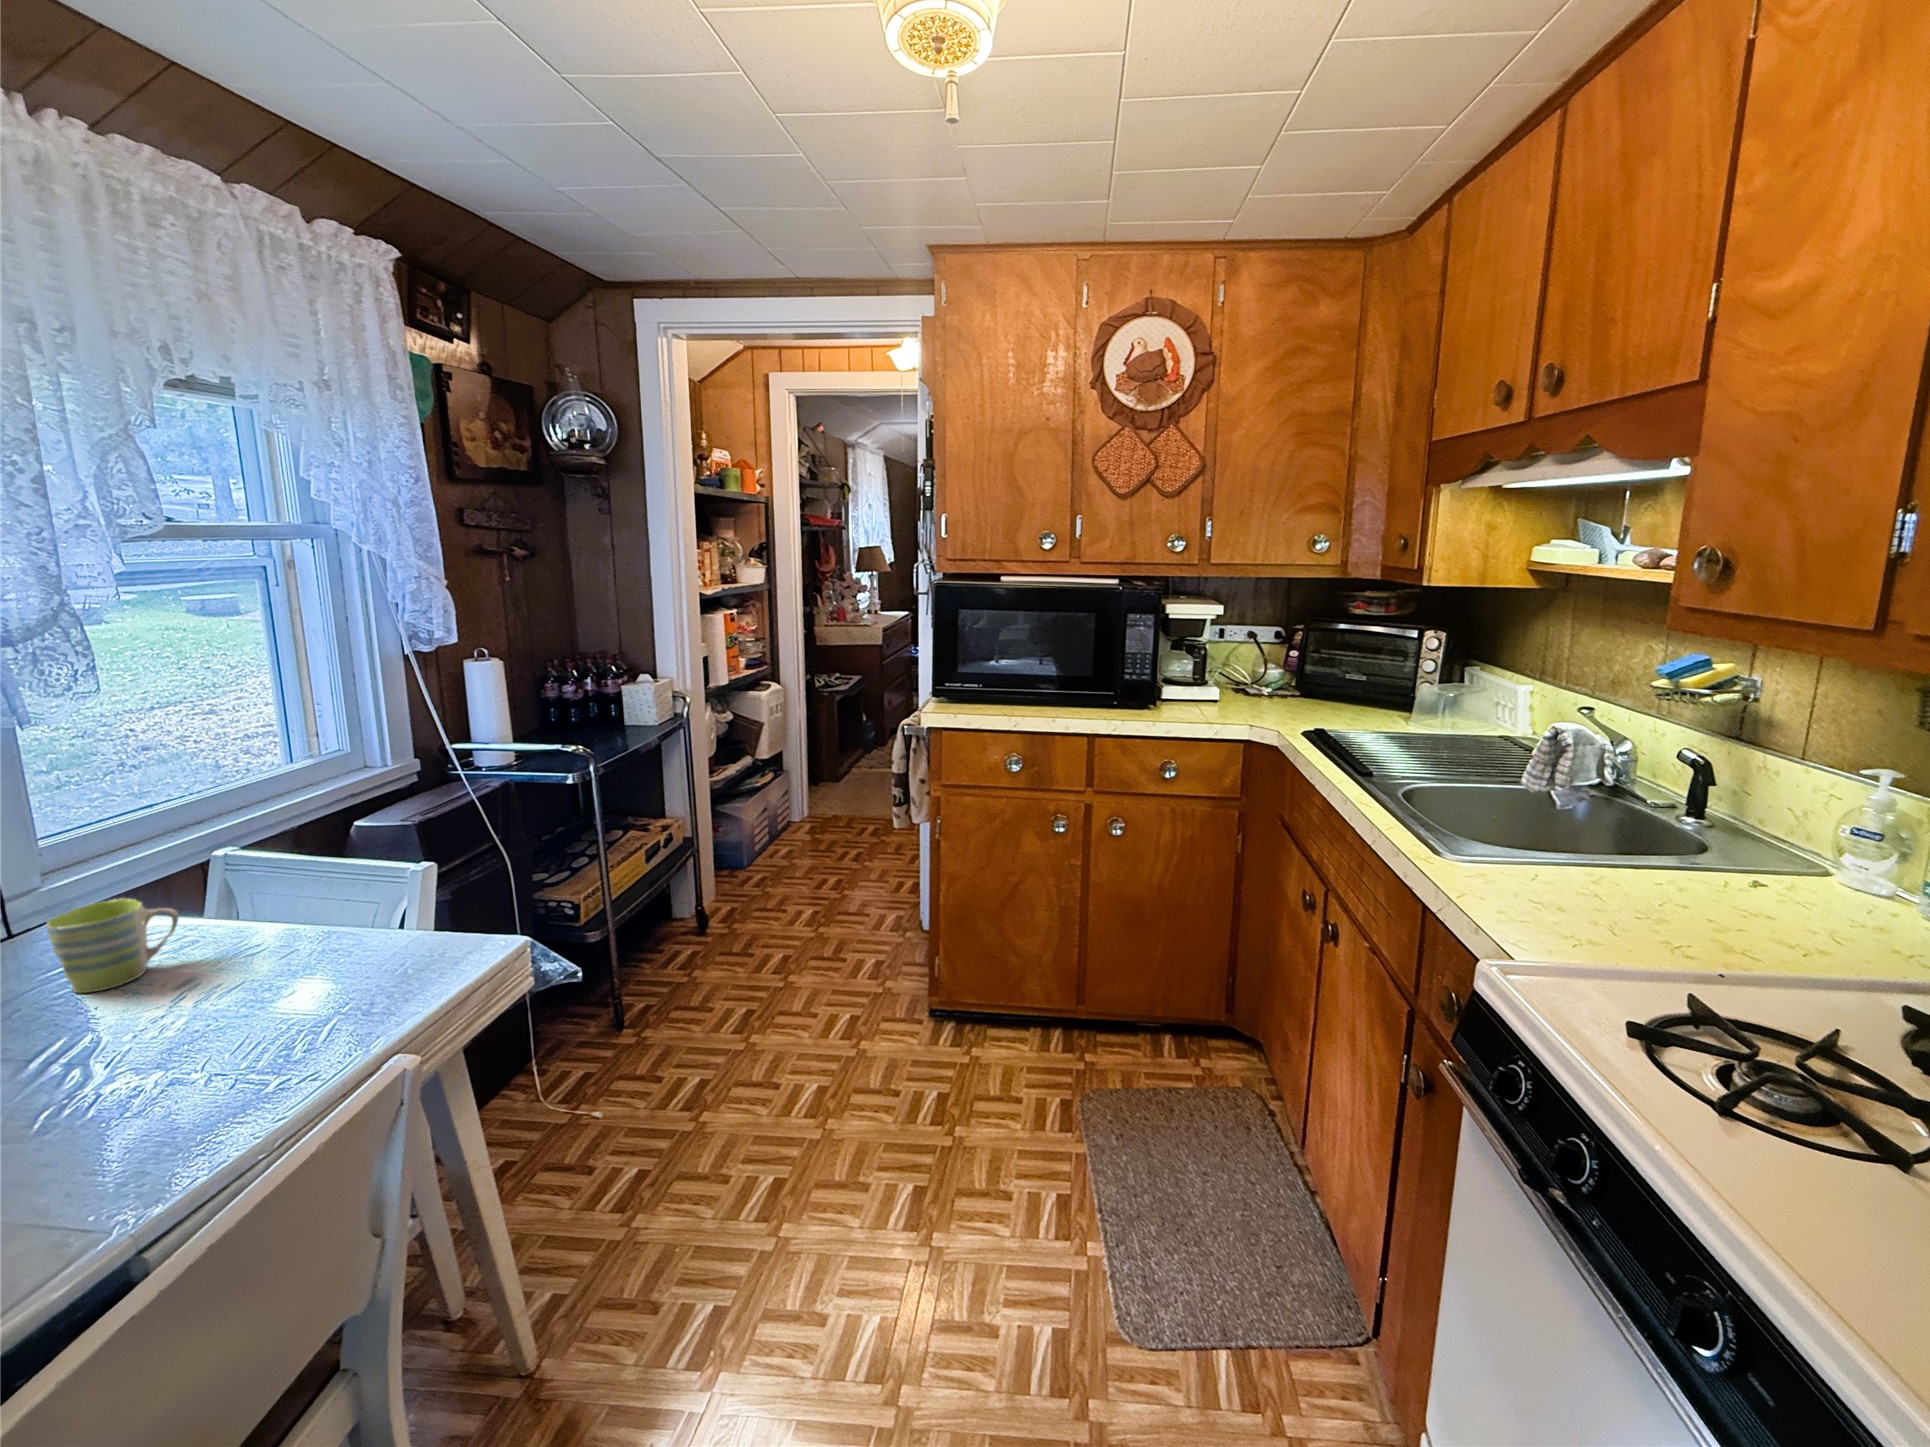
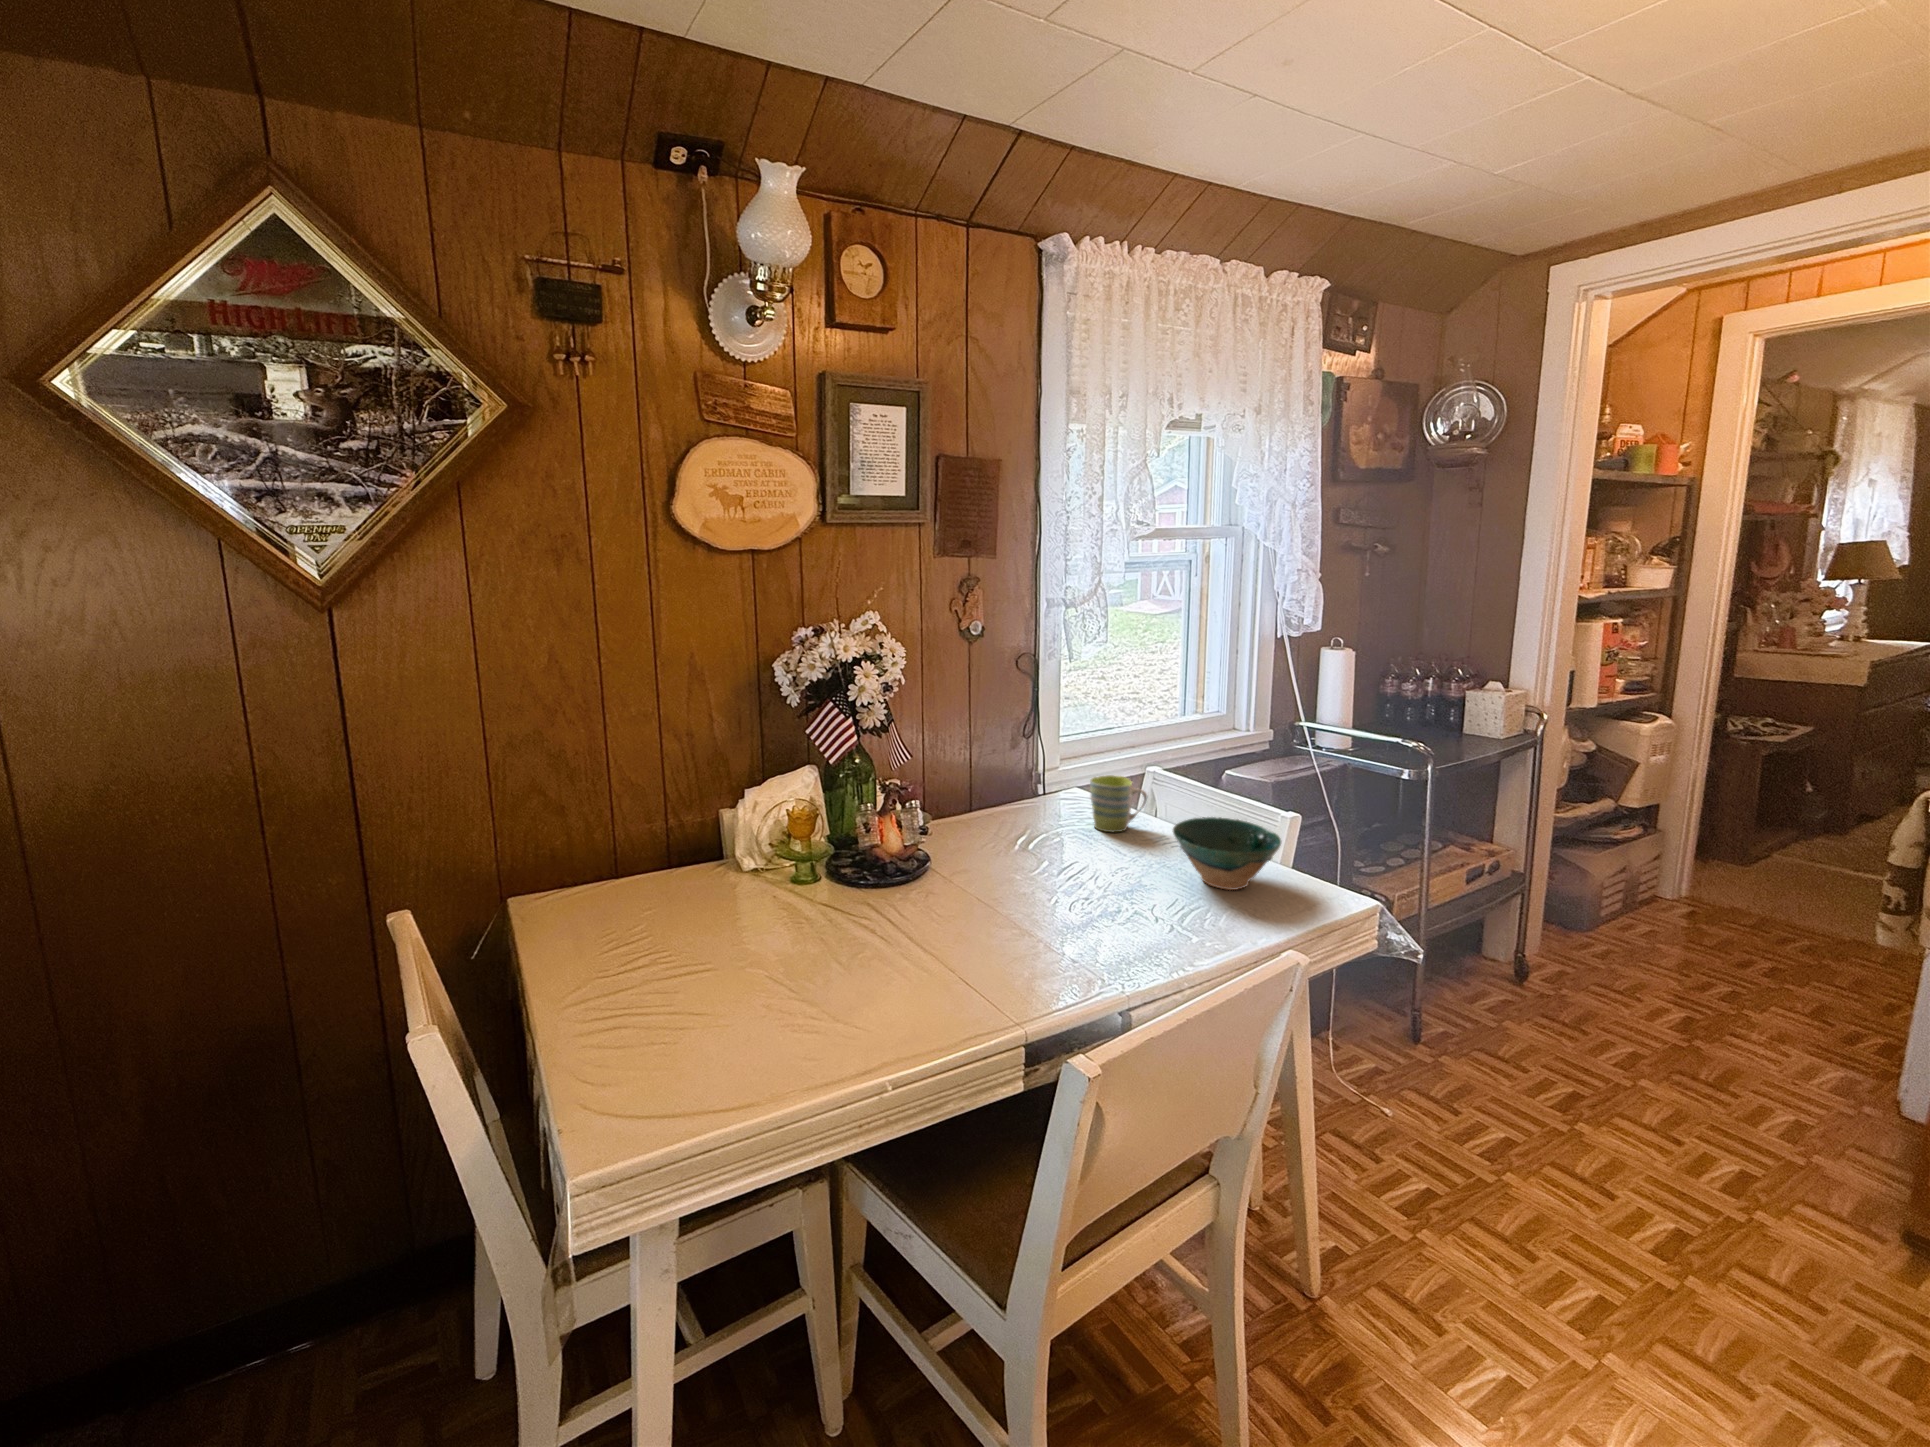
bowl: none [208,908,386,1012] -> present [1173,817,1281,890]

